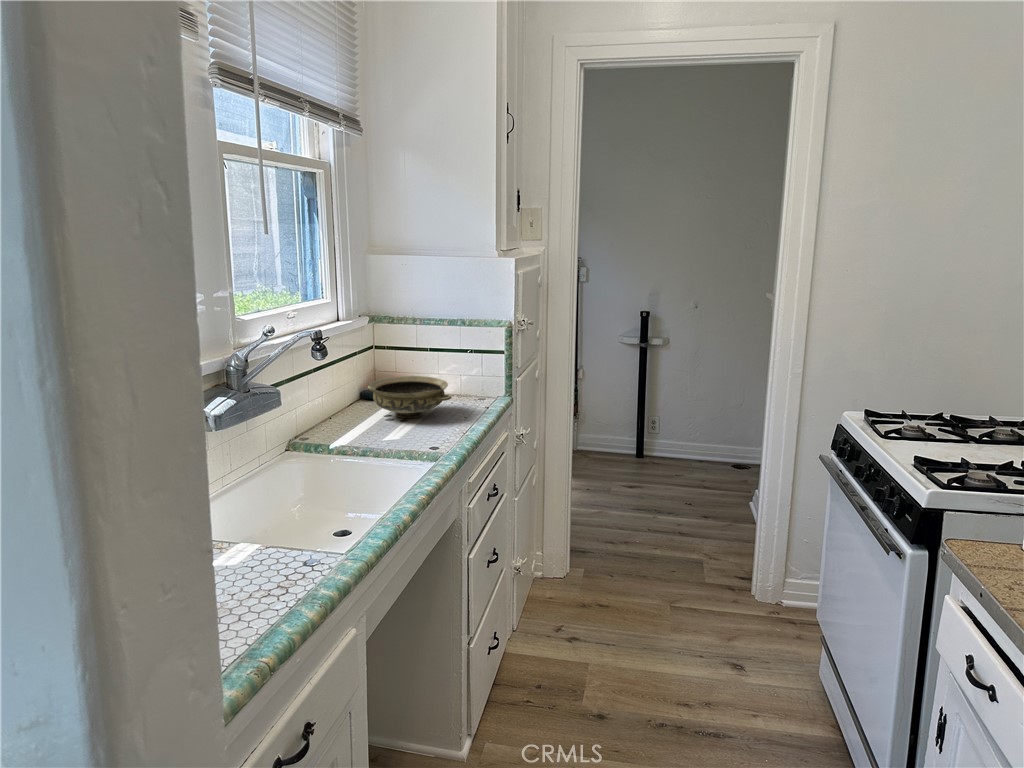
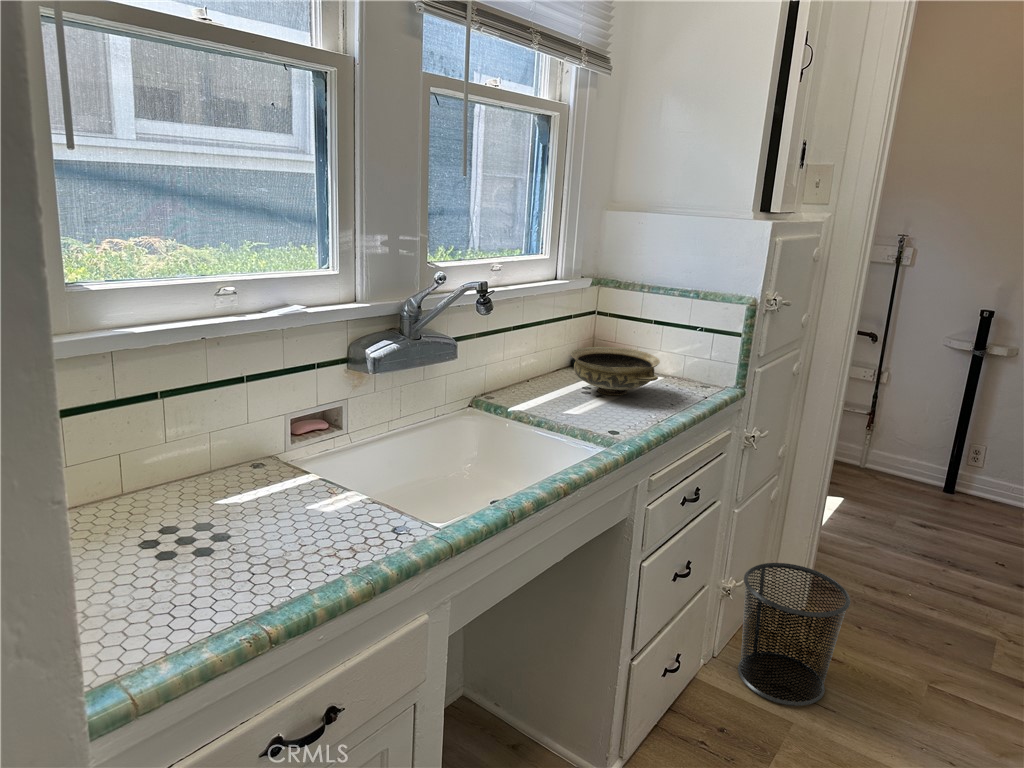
waste bin: none [530,534,613,649] -> present [738,563,850,706]

